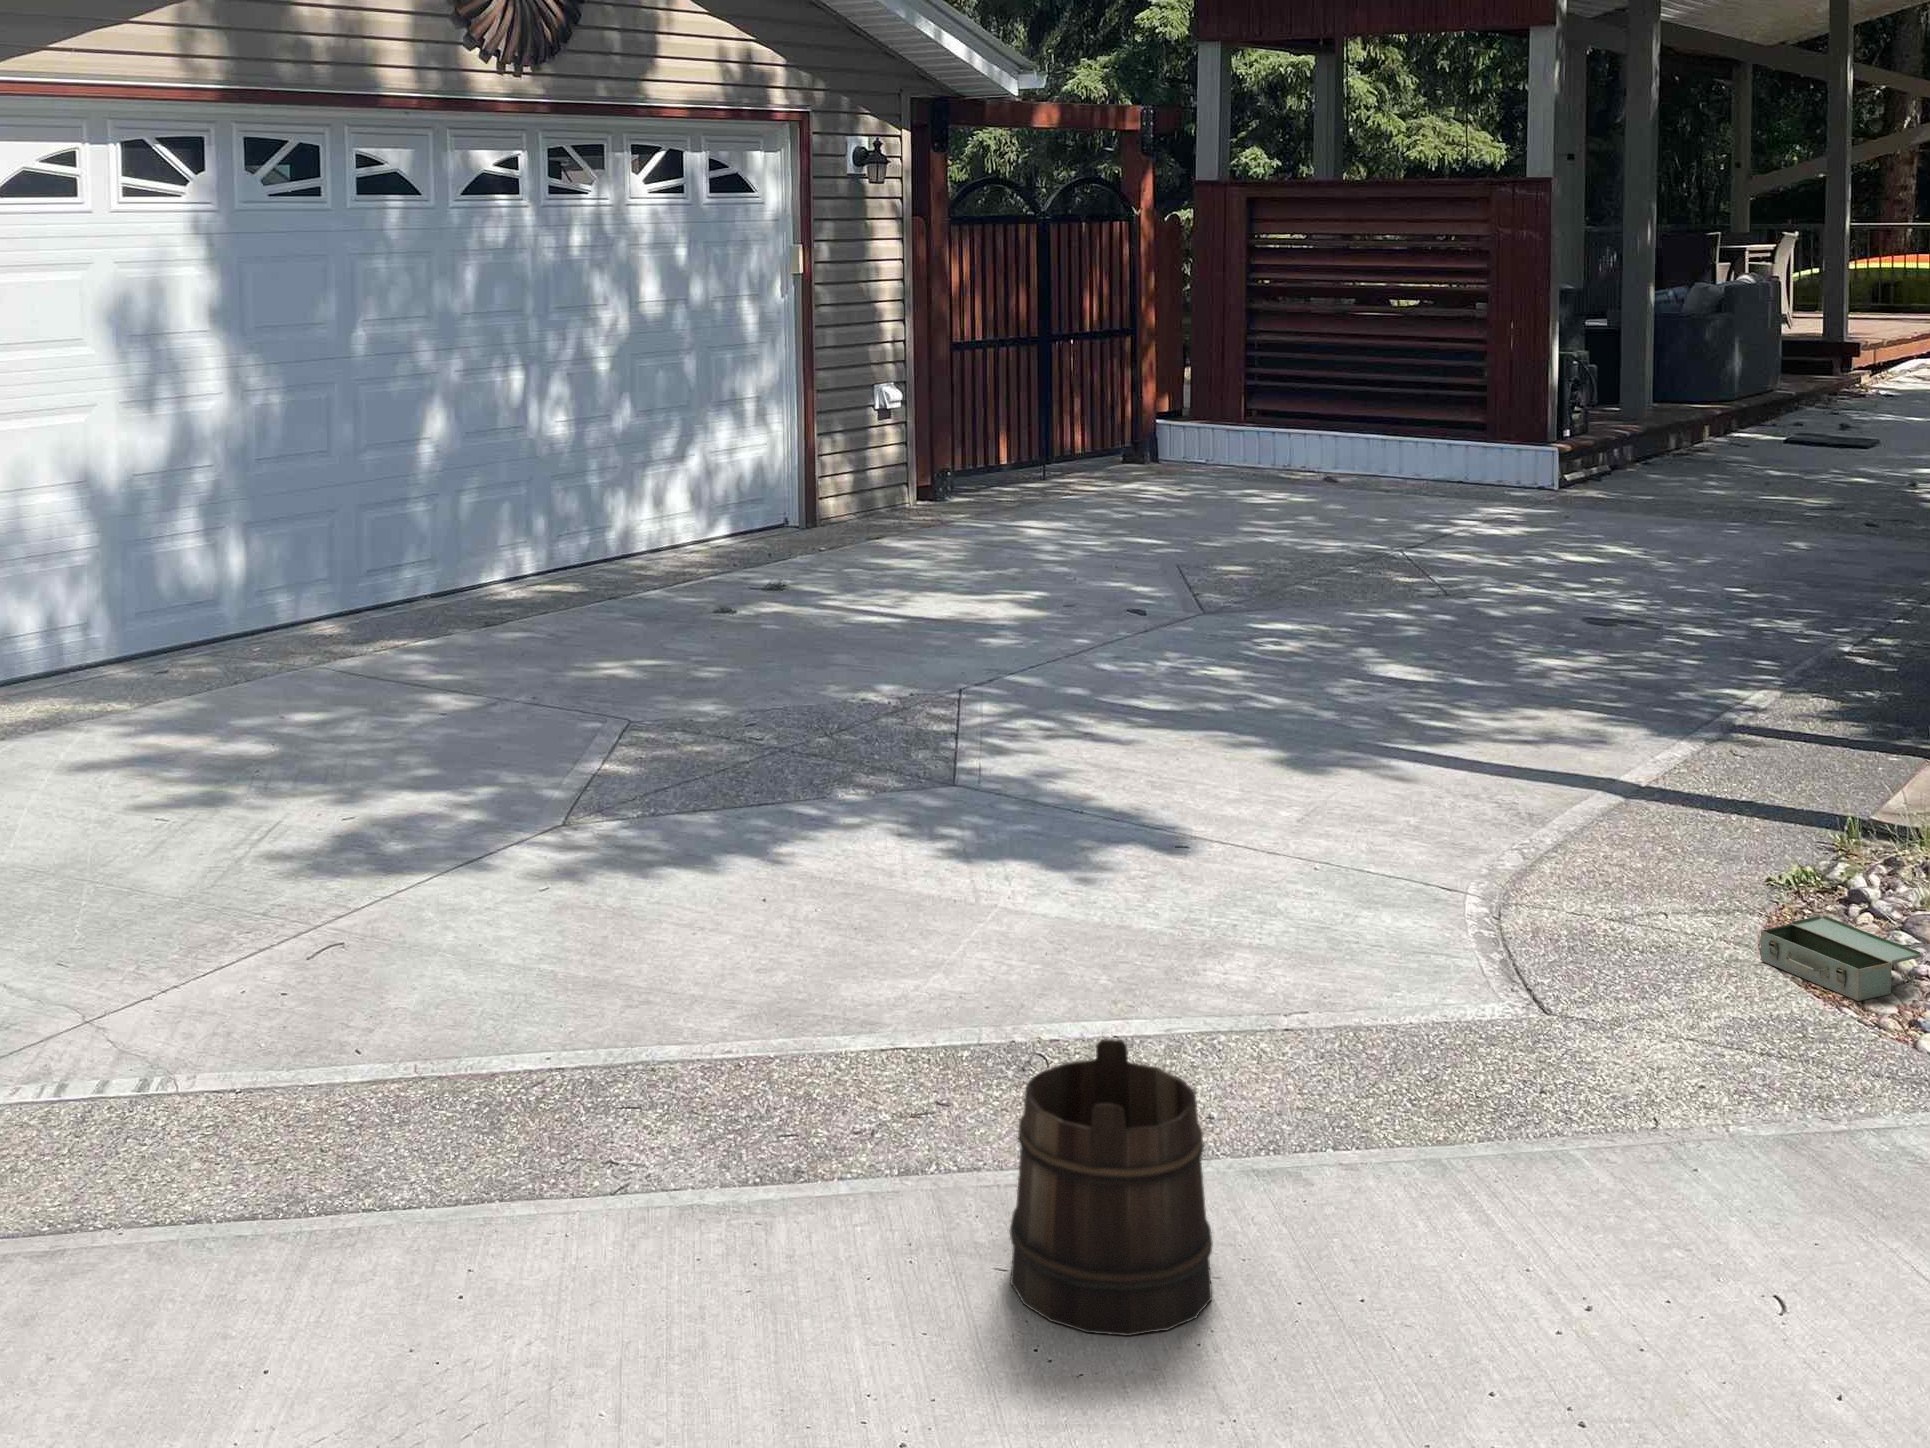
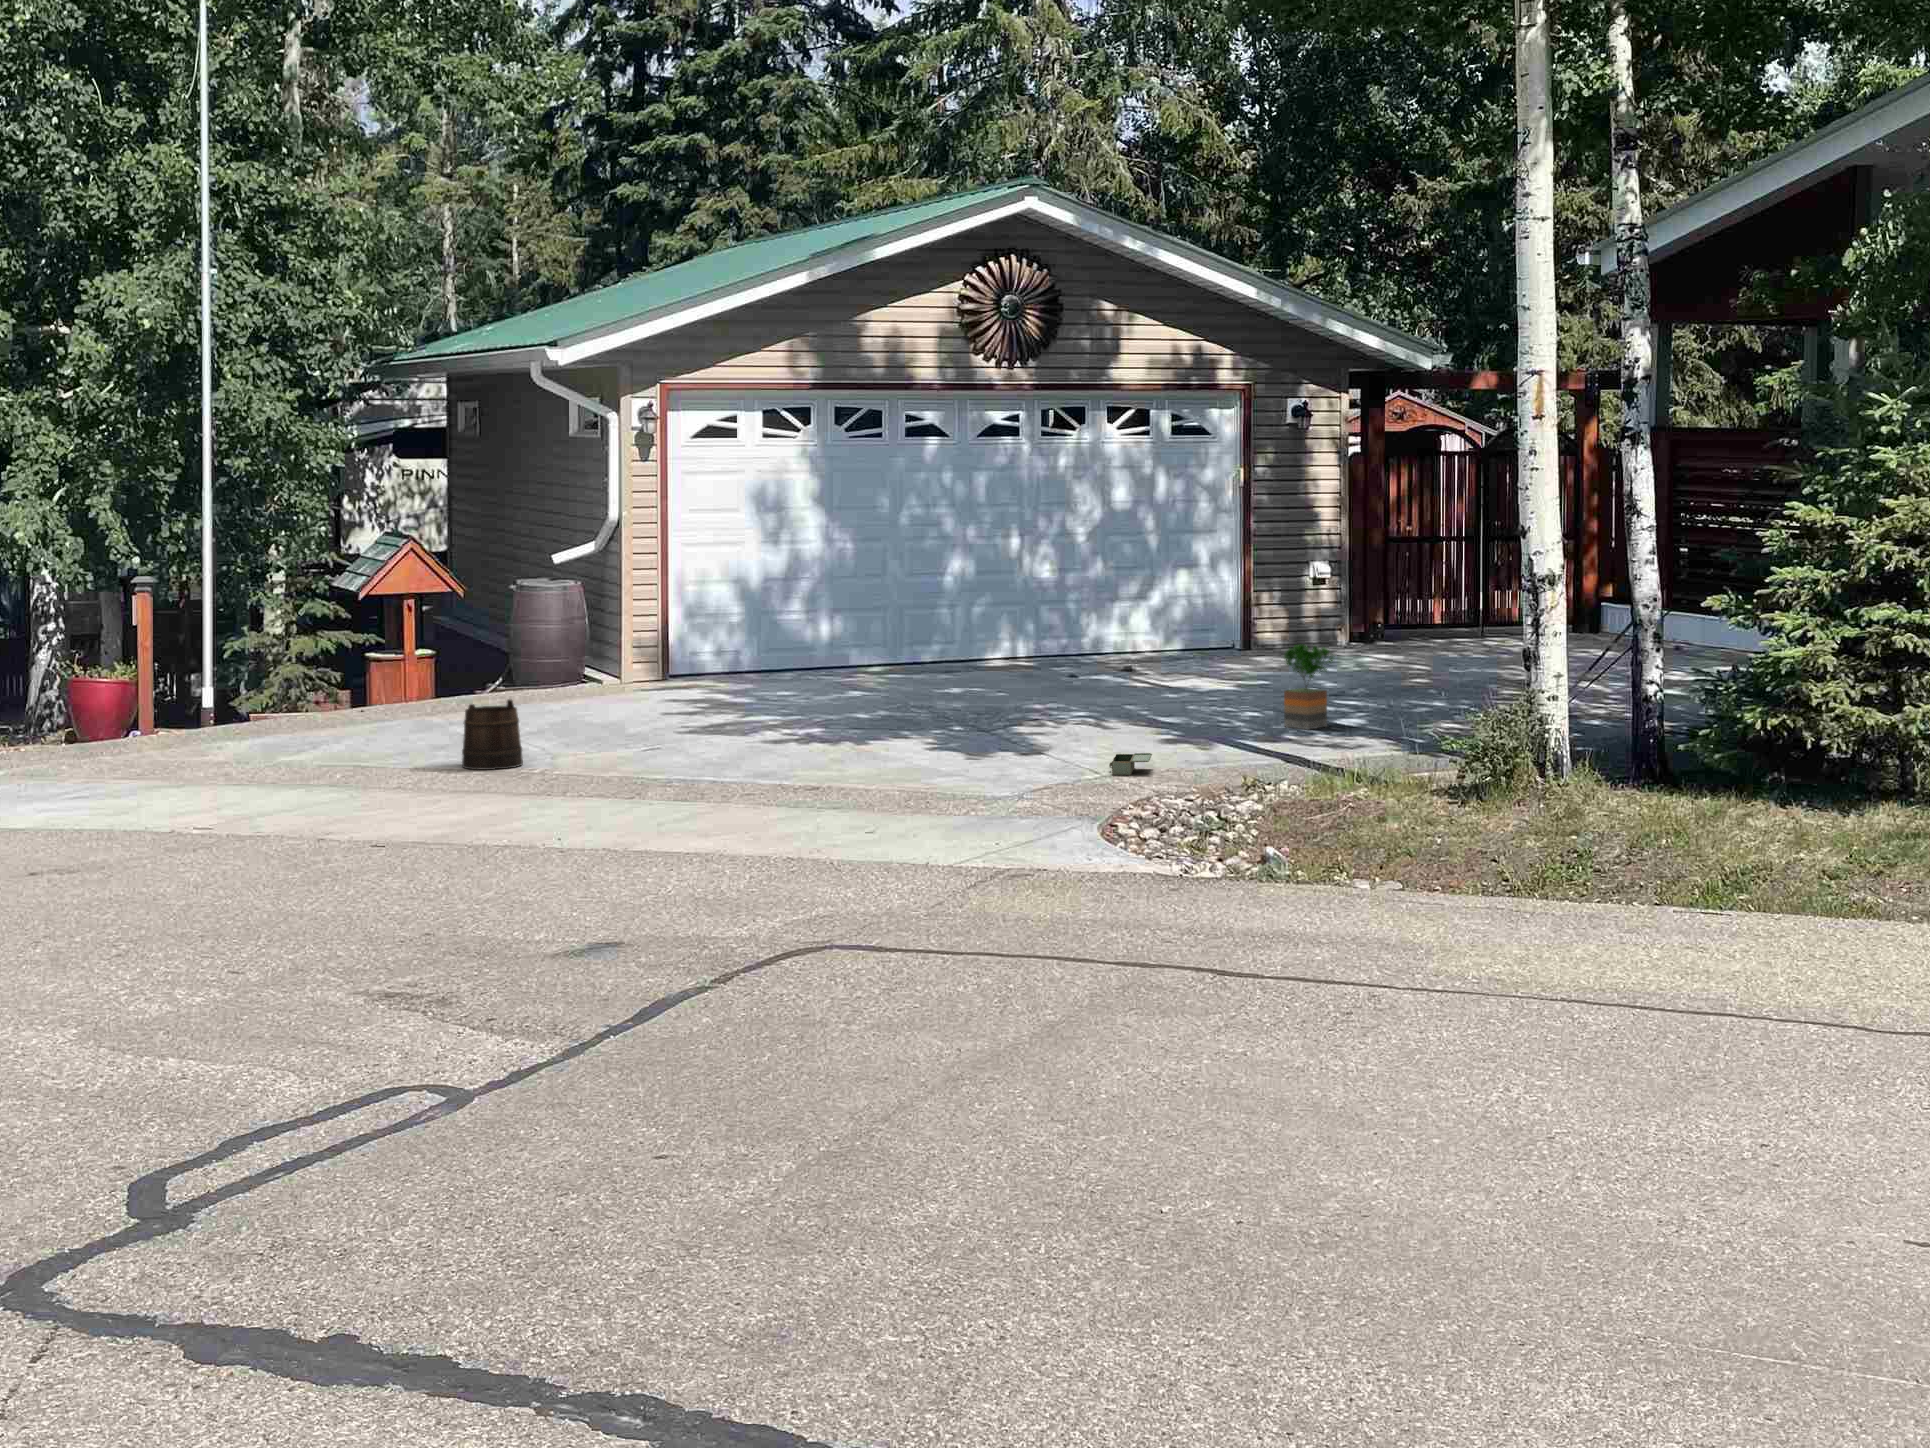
potted tree: none [1498,577,1613,742] -> present [1284,645,1334,730]
bucket: present [1010,1039,1213,1336] -> present [462,700,523,770]

